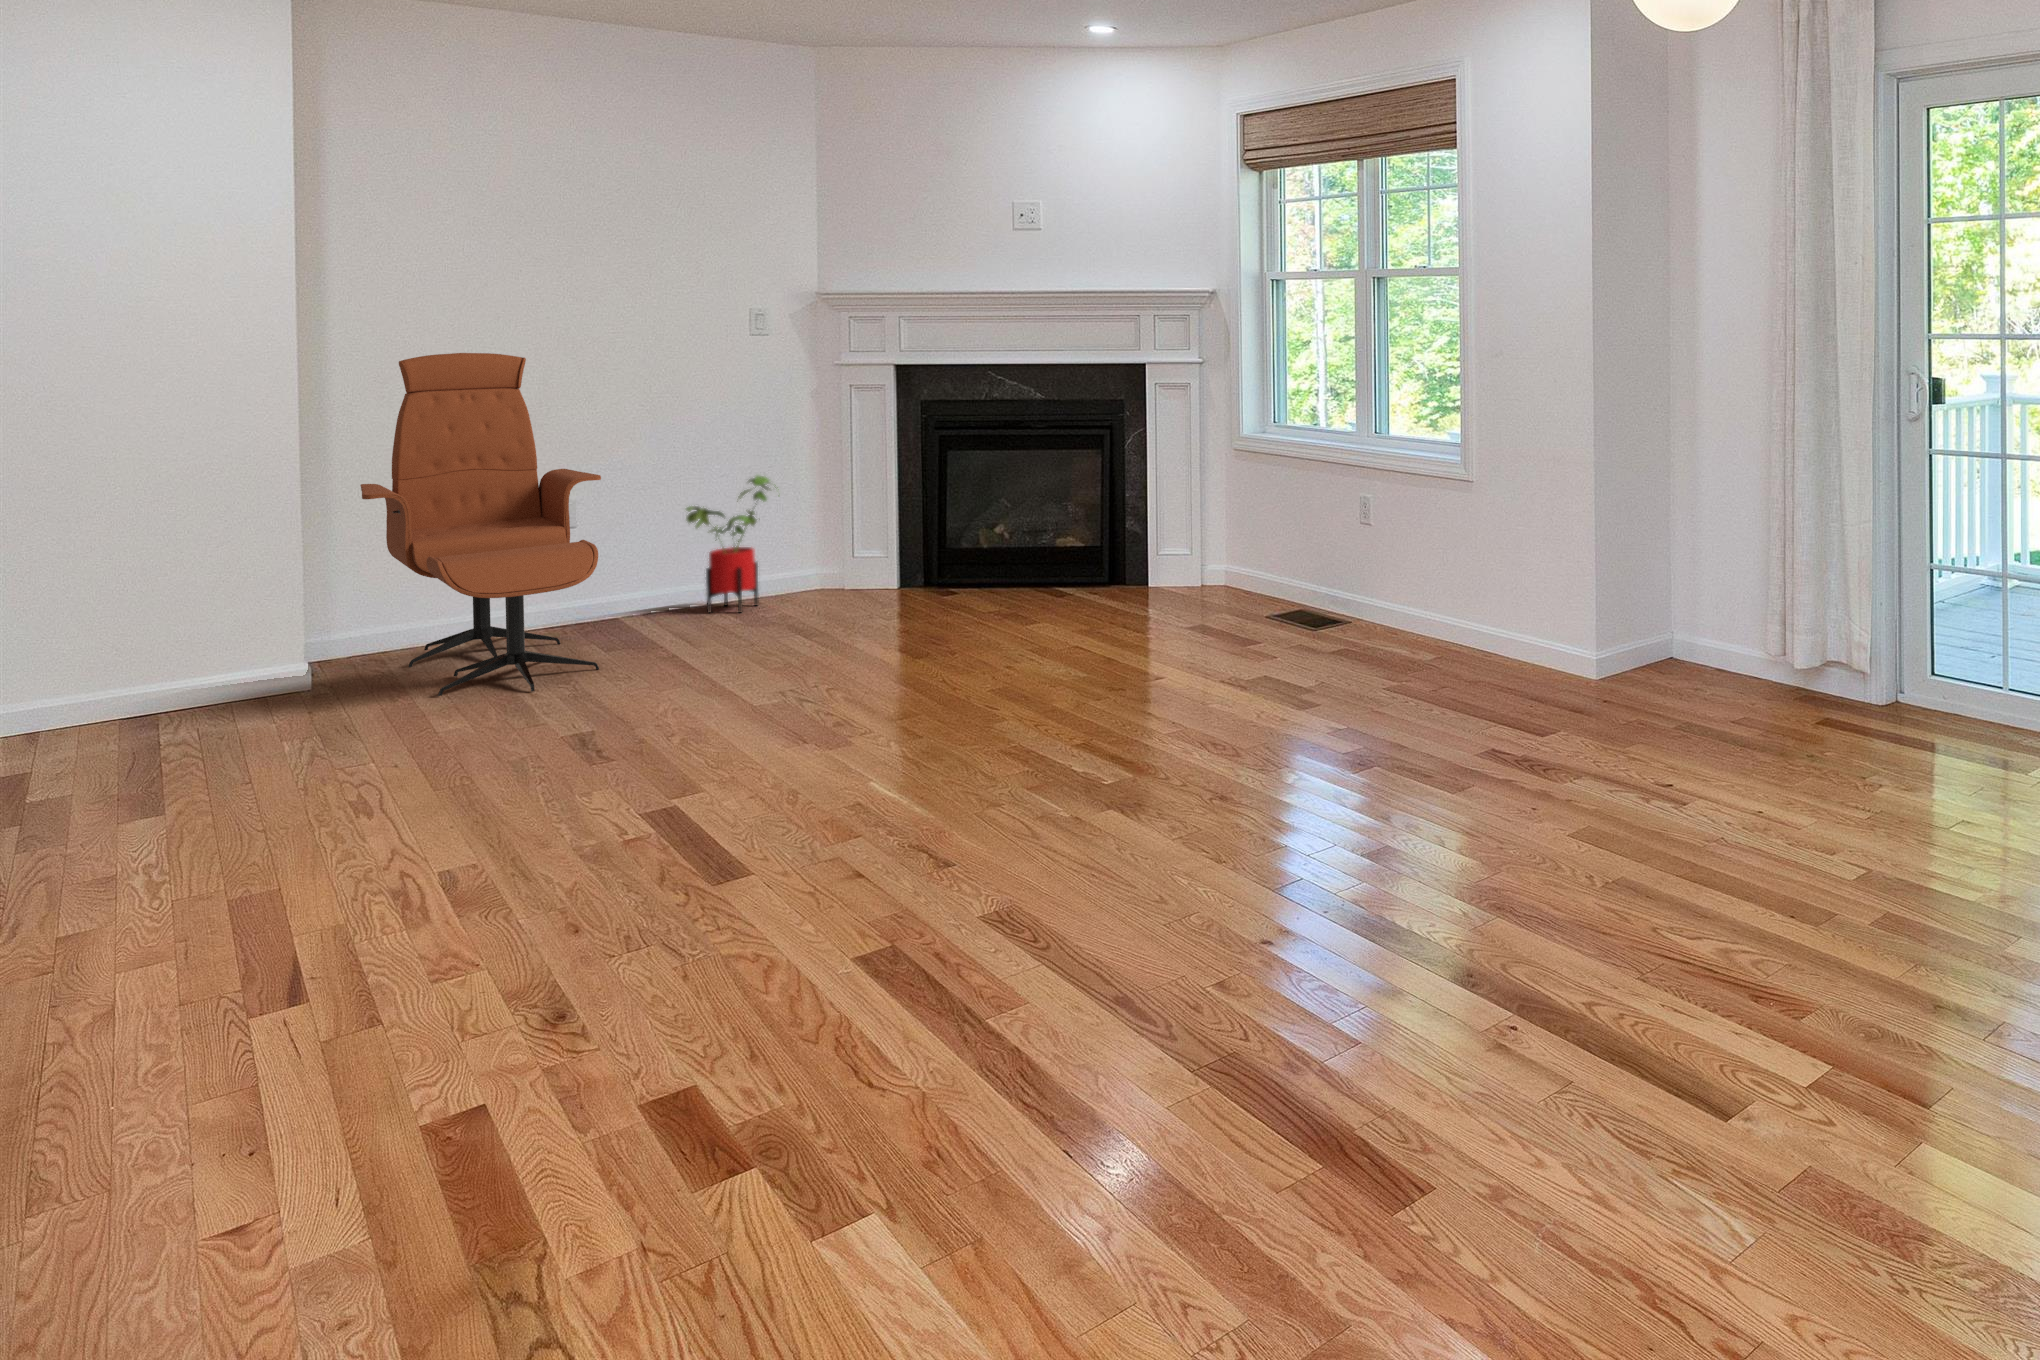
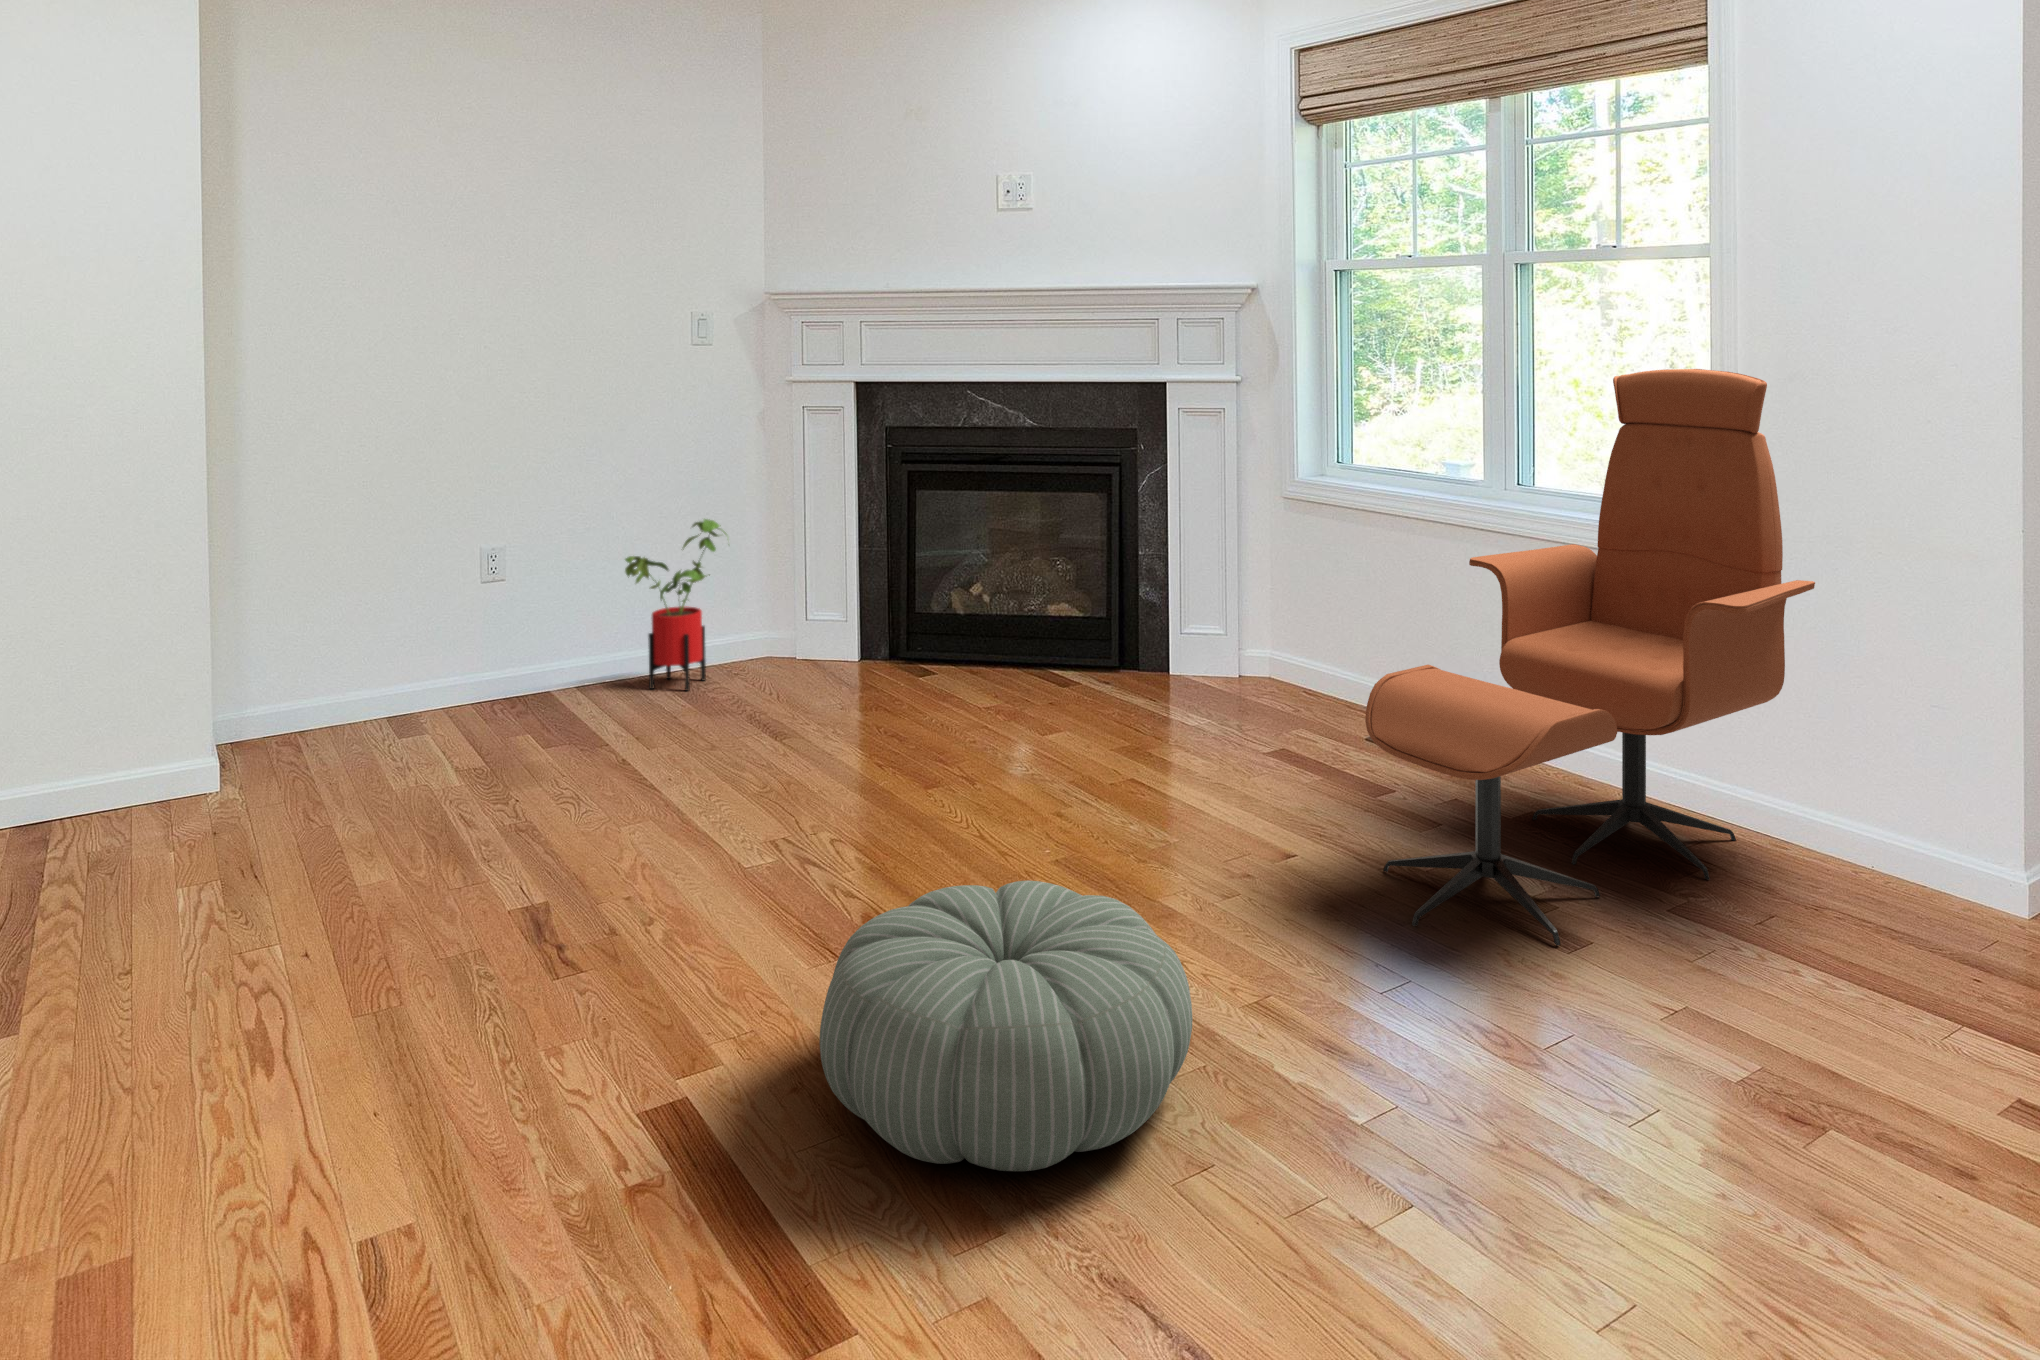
lounge chair: present [360,353,601,696] -> present [1365,369,1815,945]
pouf: none [768,674,1020,817] -> present [820,881,1192,1171]

